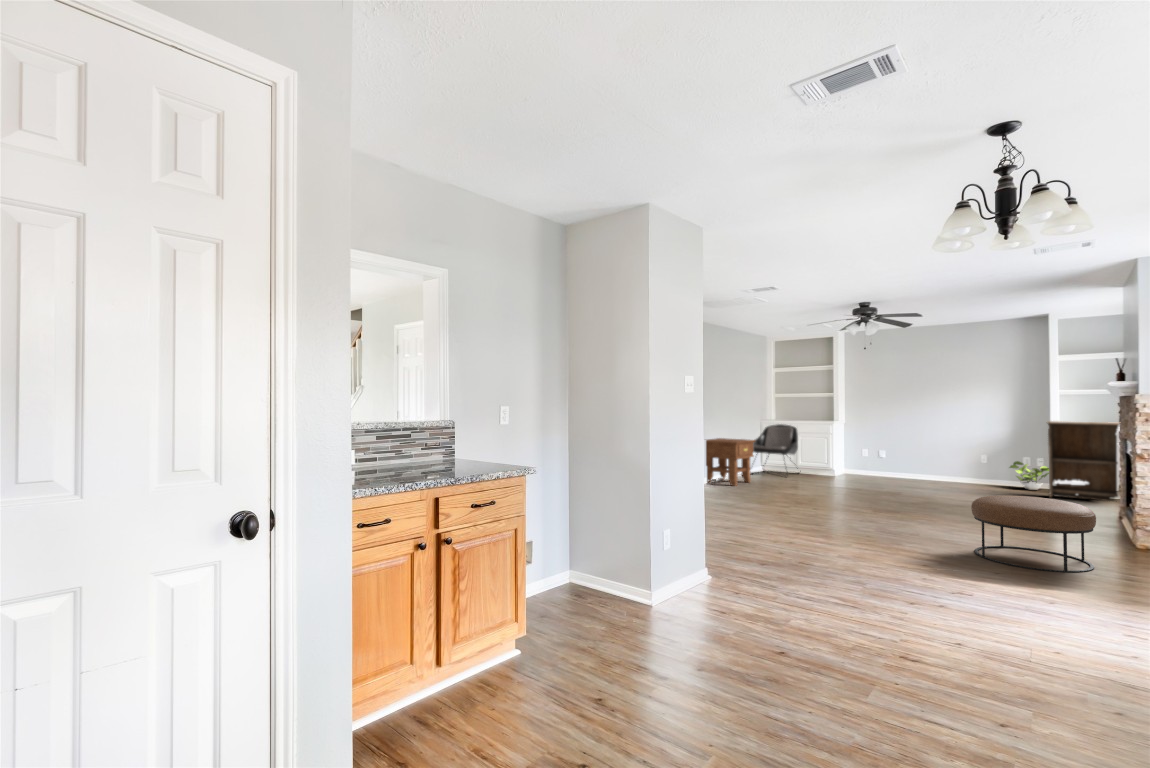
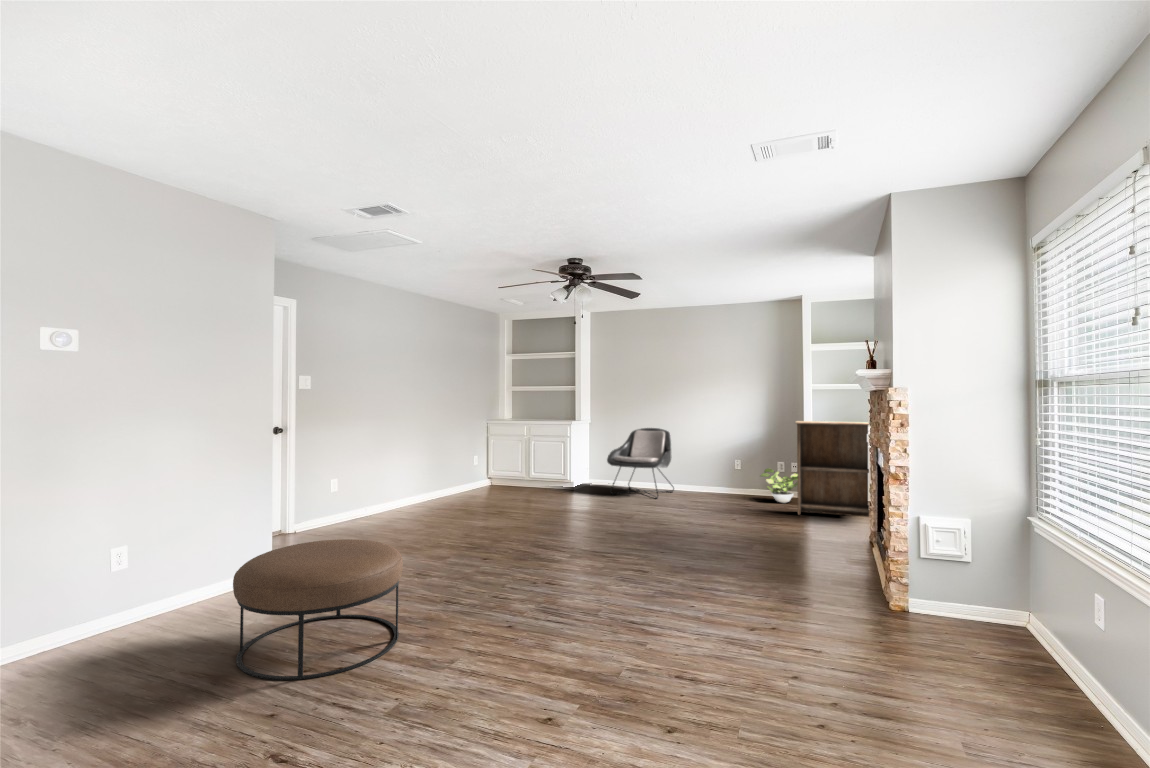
lounge chair: present [753,424,798,473] -> present [607,428,674,499]
side table: present [706,438,755,486] -> none [377,449,461,519]
ottoman: present [971,495,1096,572] -> present [233,539,403,680]

